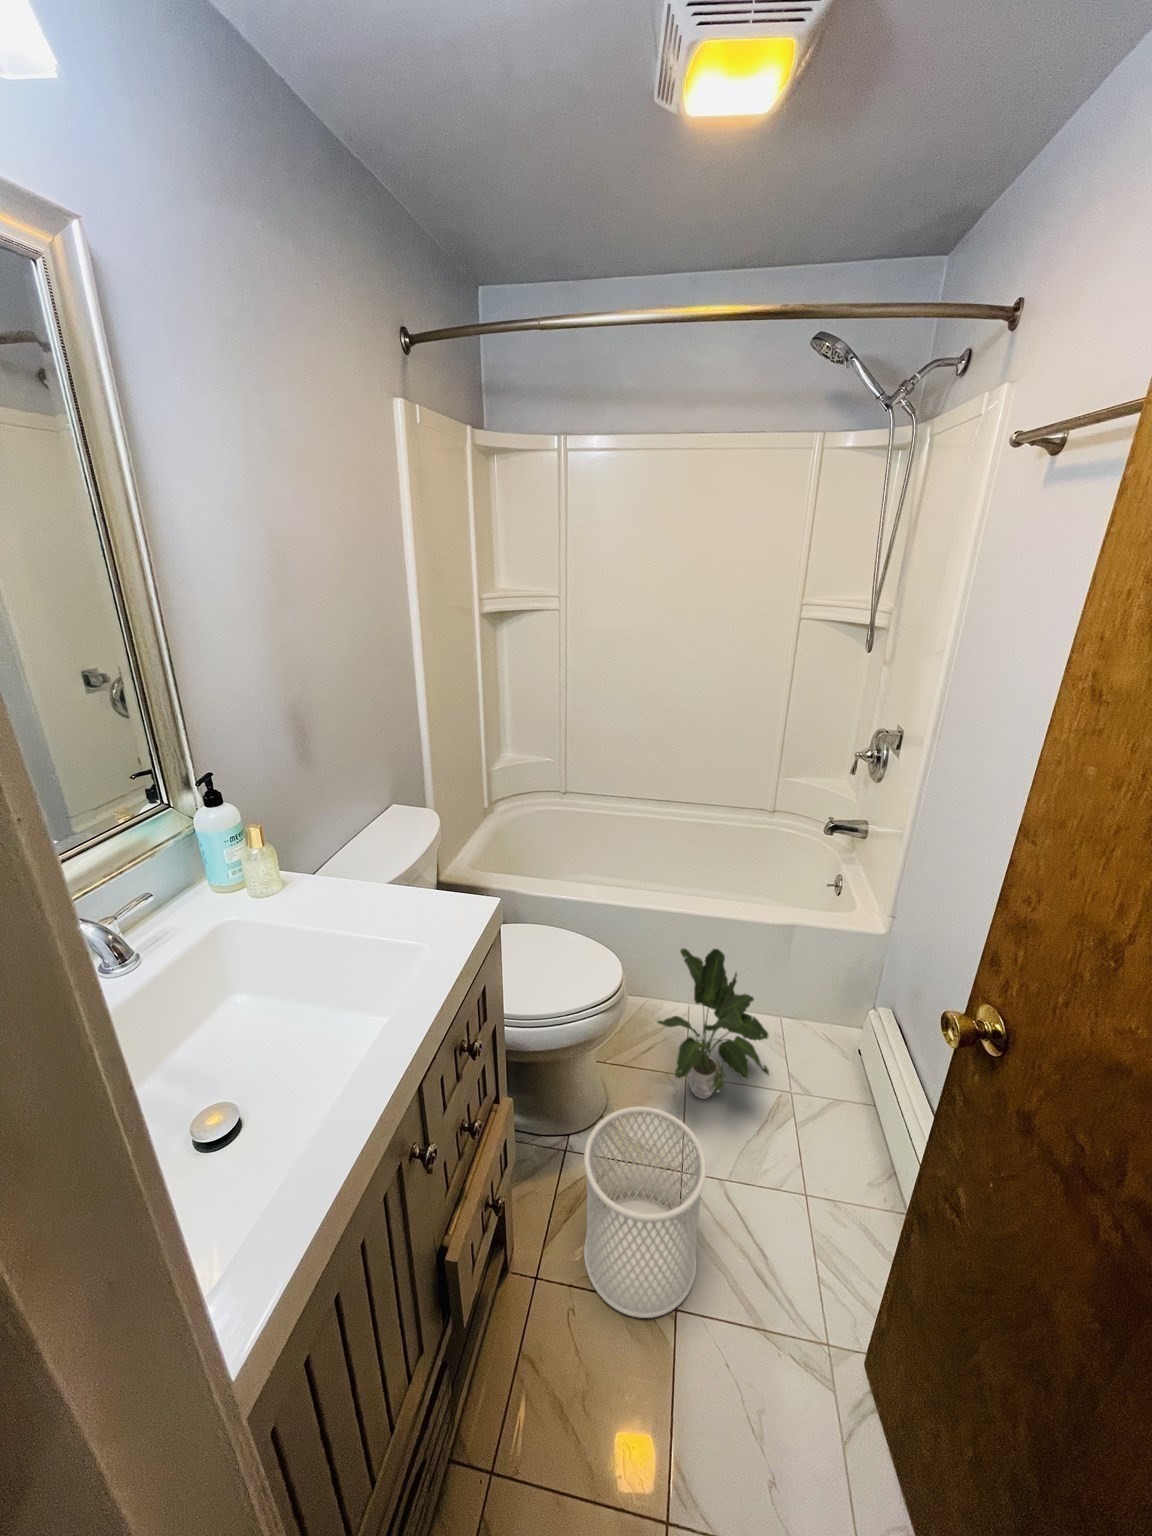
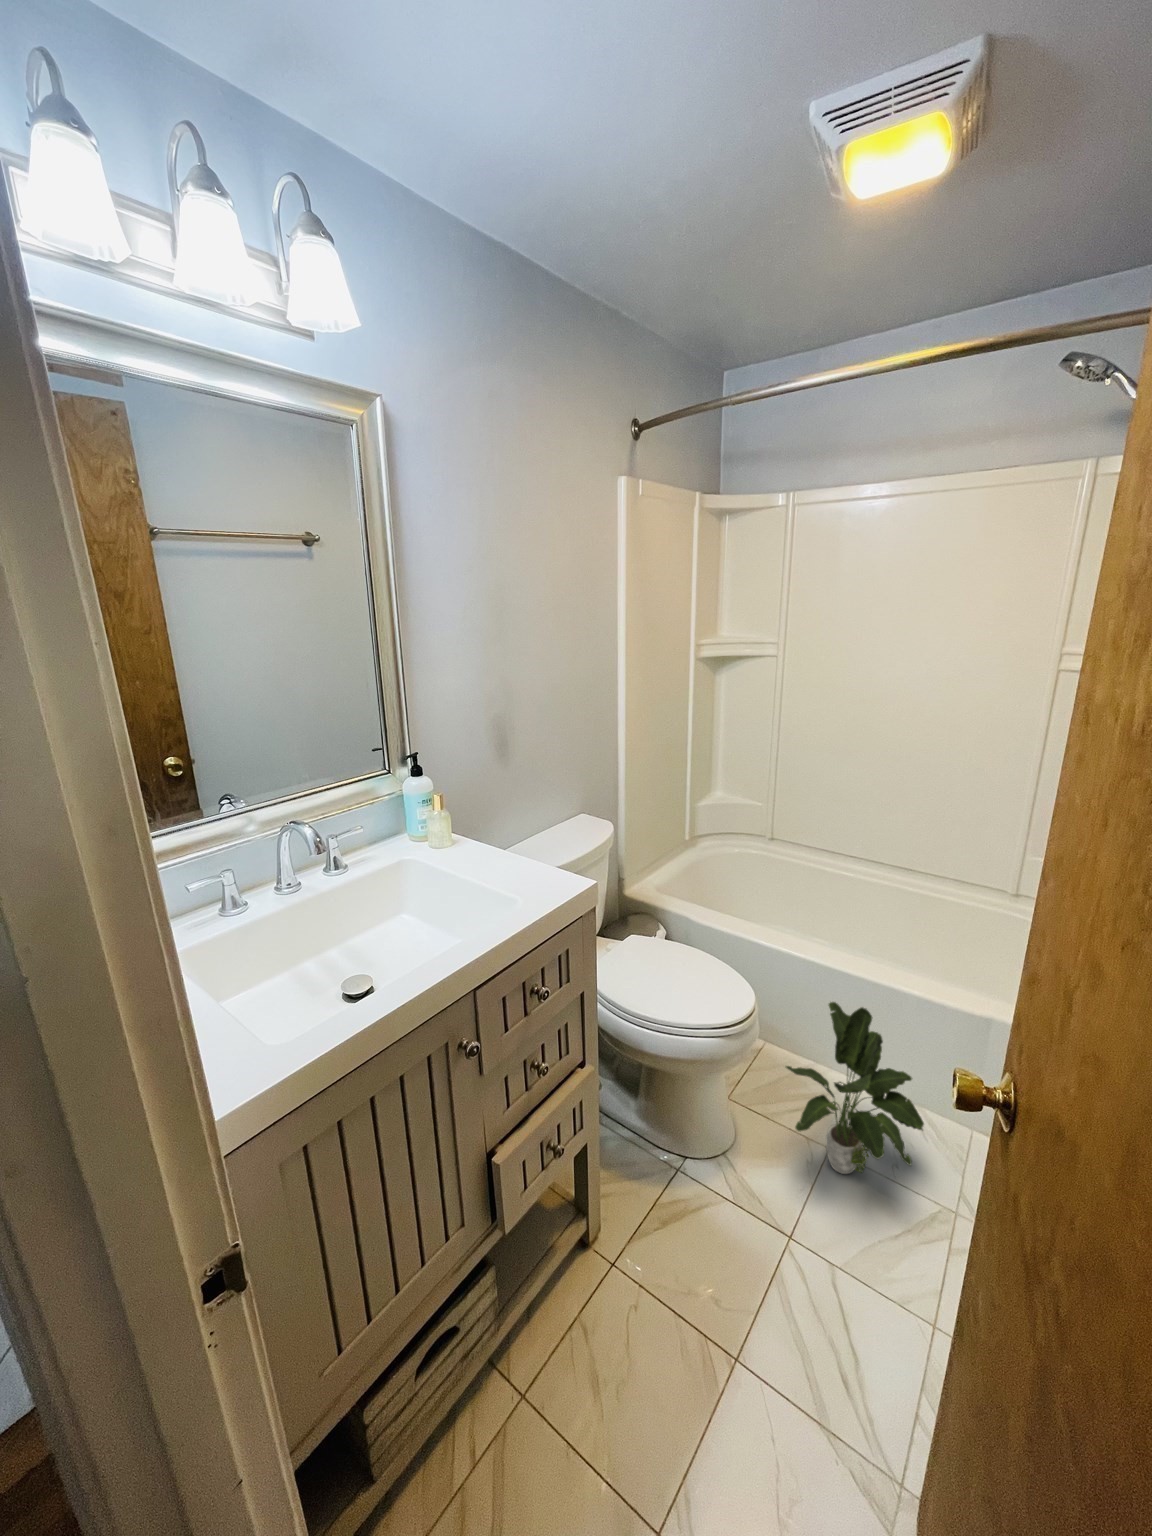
wastebasket: present [584,1107,706,1318] -> none [660,1131,785,1353]

